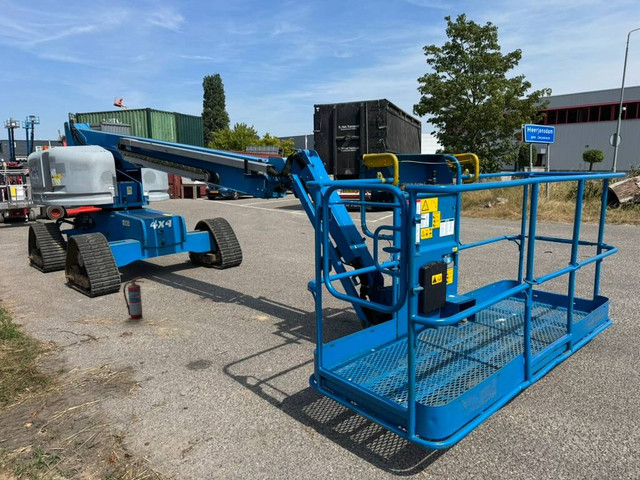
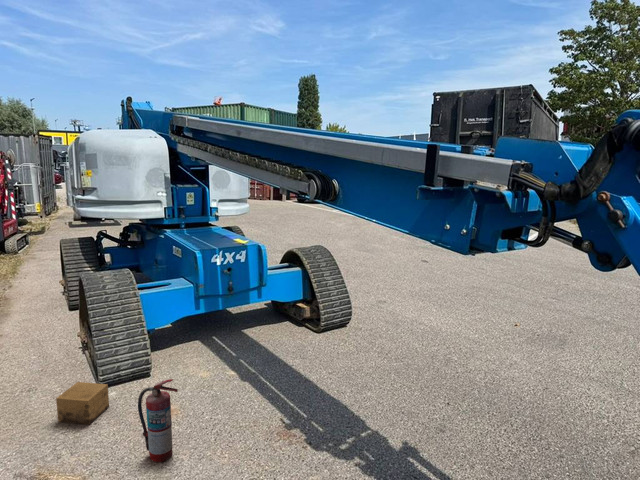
cardboard box: none [71,293,99,312] -> present [56,382,109,425]

